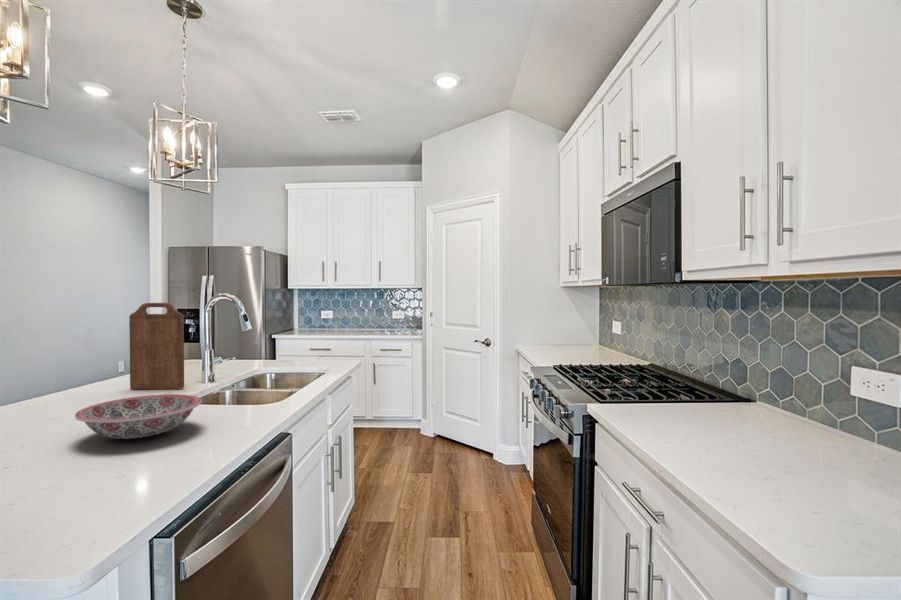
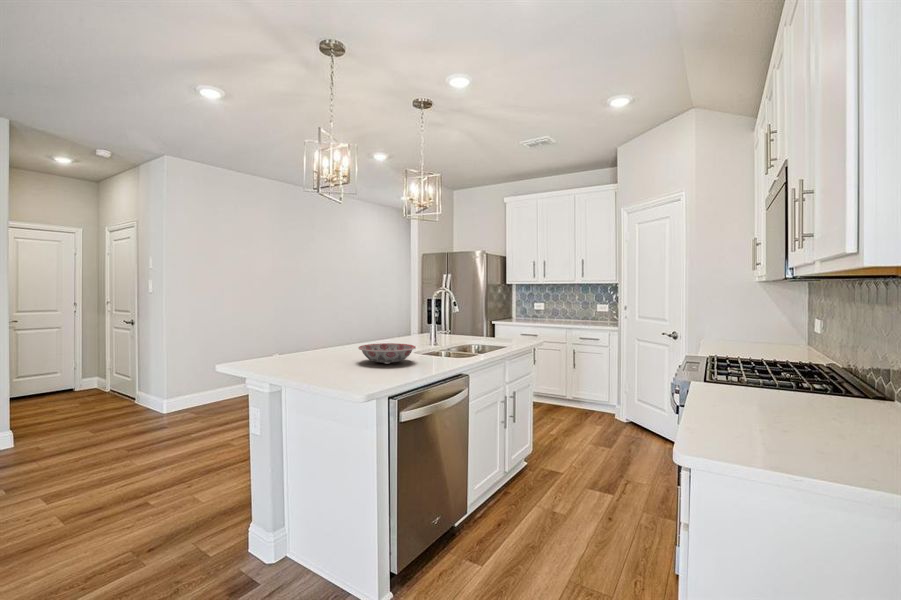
cutting board: present [129,303,184,390] -> none [389,292,416,346]

